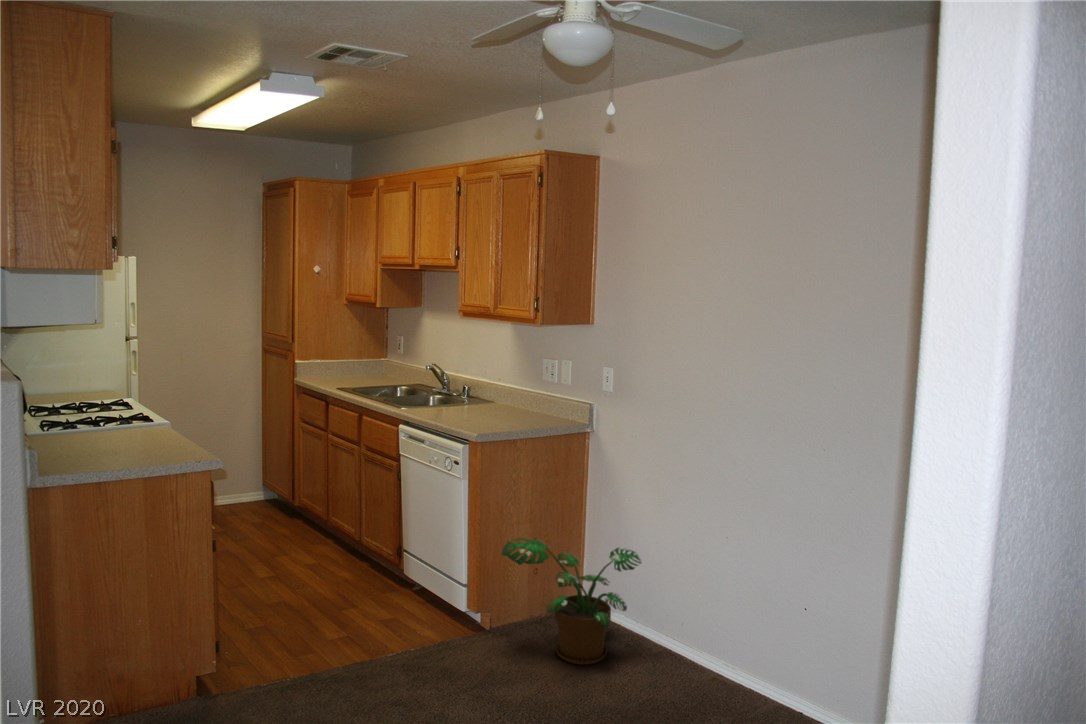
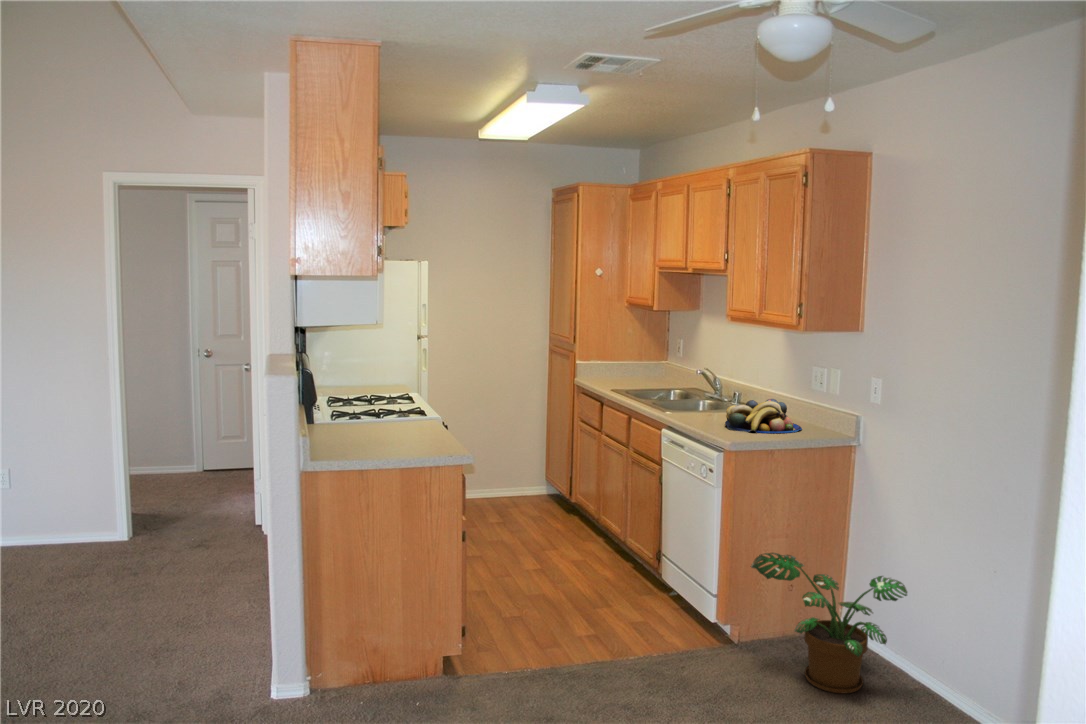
fruit bowl: none [465,390,537,424] -> present [725,399,802,434]

